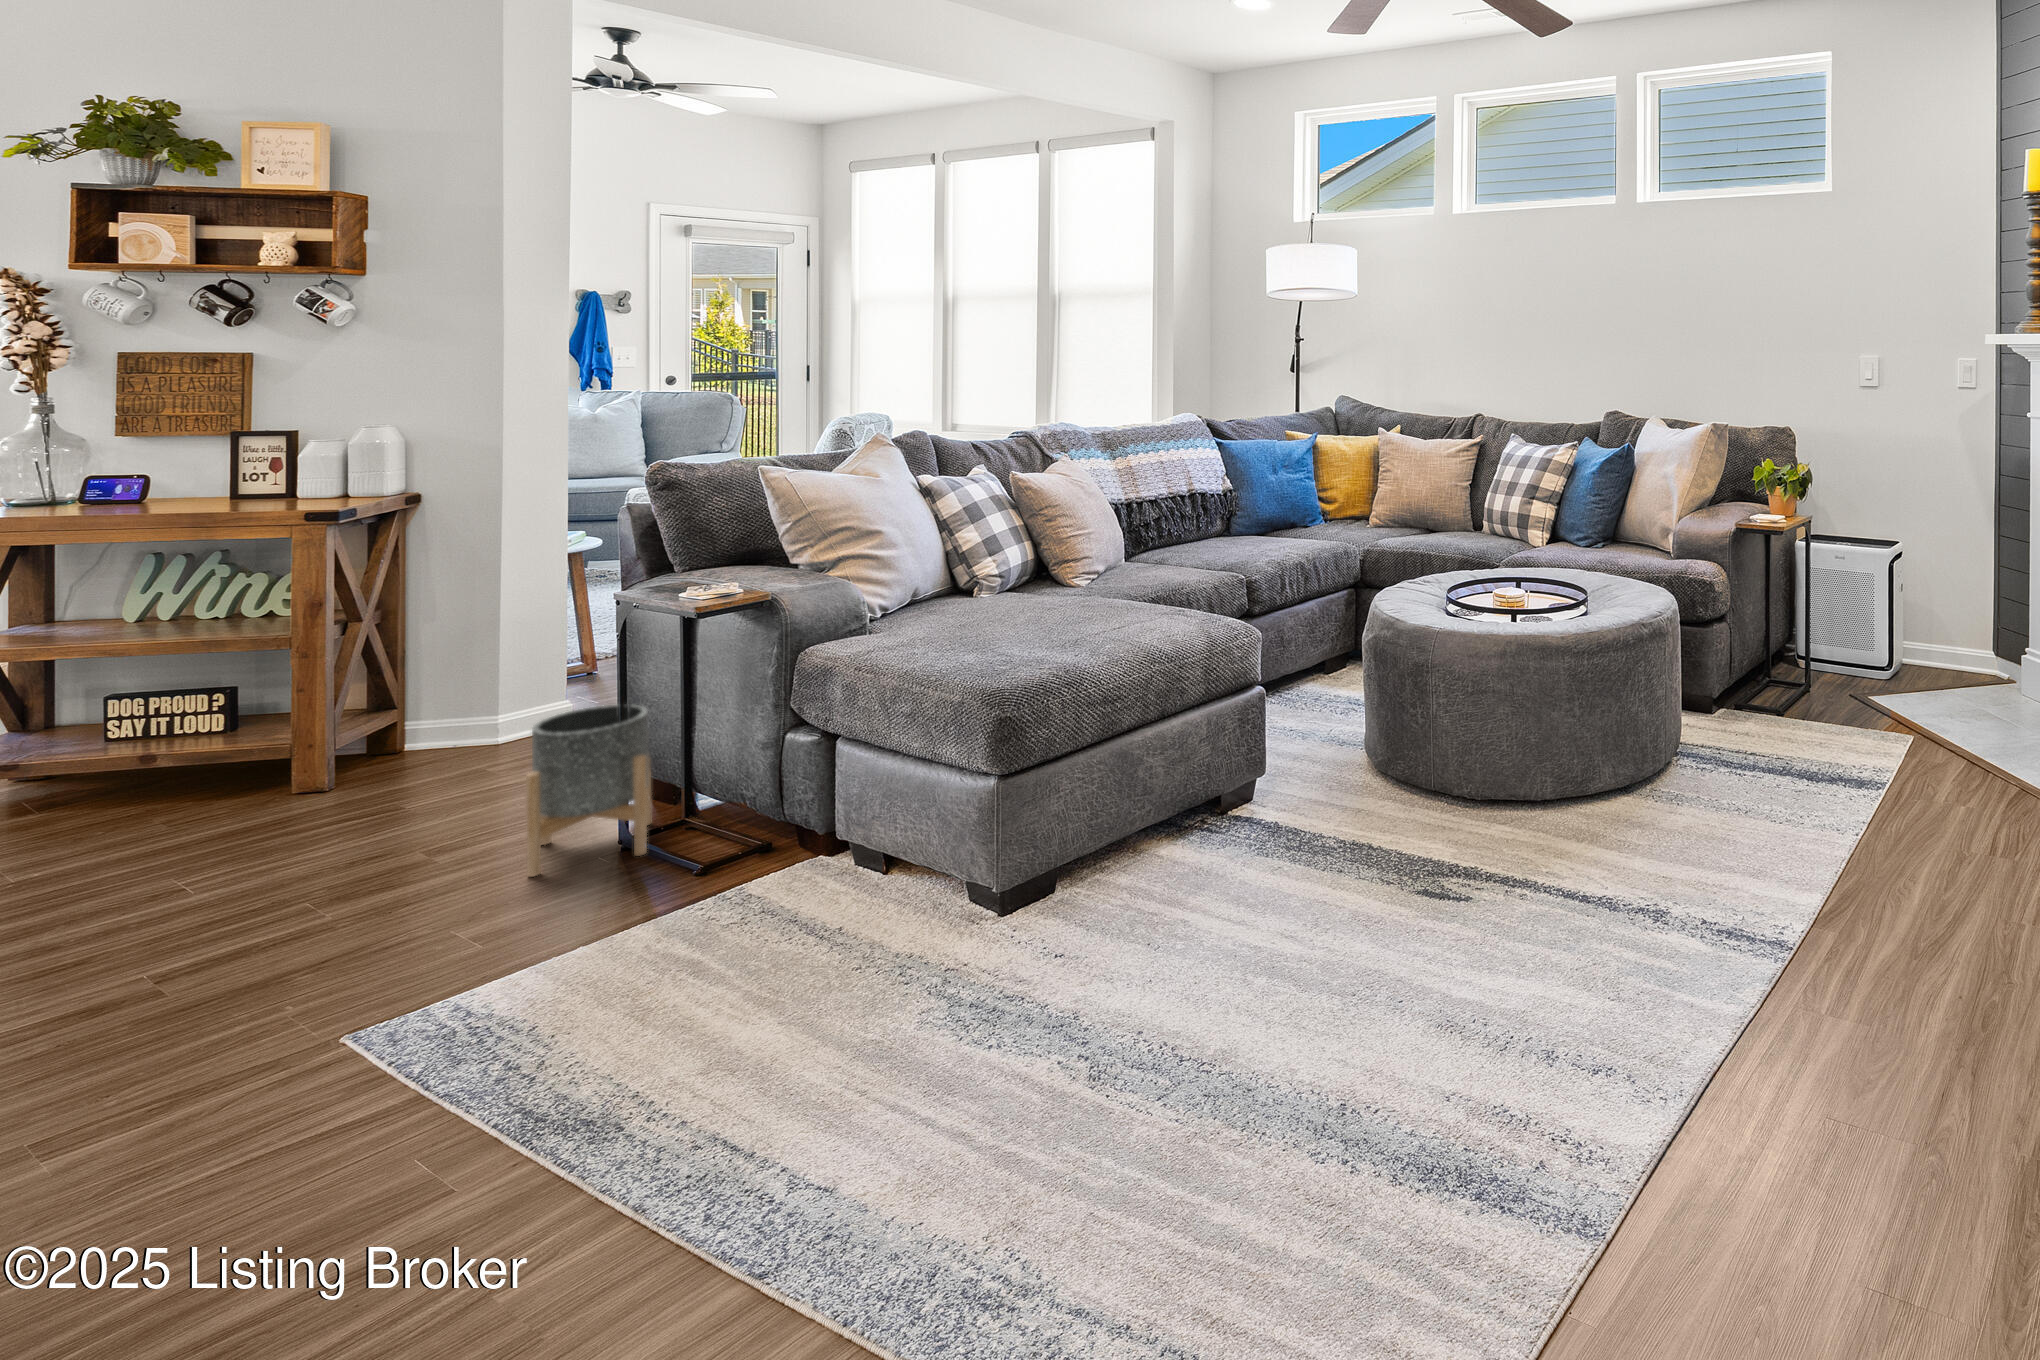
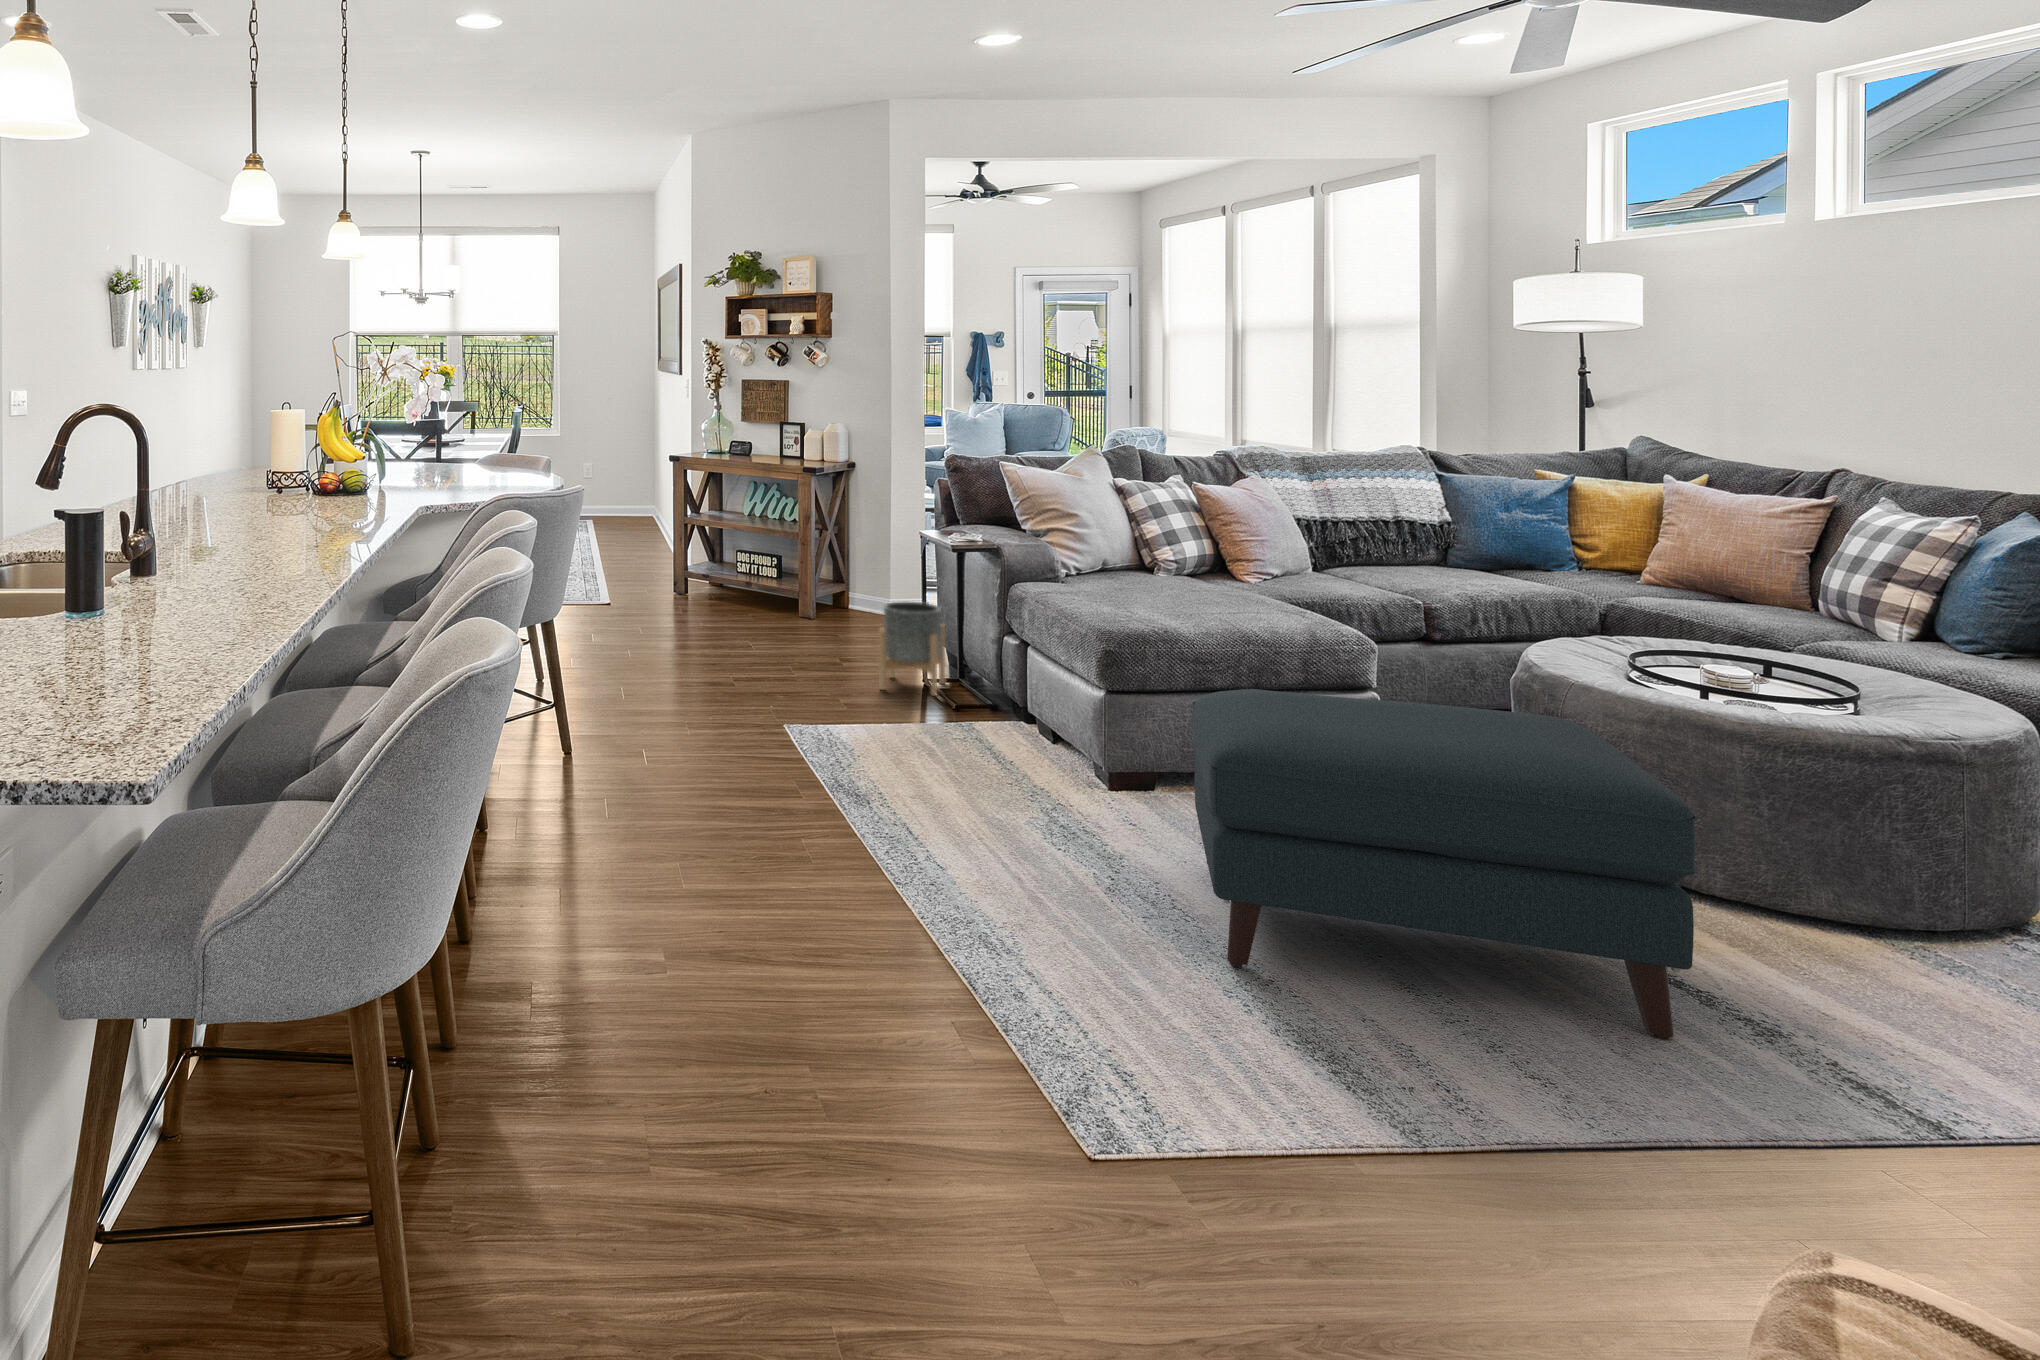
ottoman: none [1192,690,1740,1194] -> present [1191,689,1696,1040]

